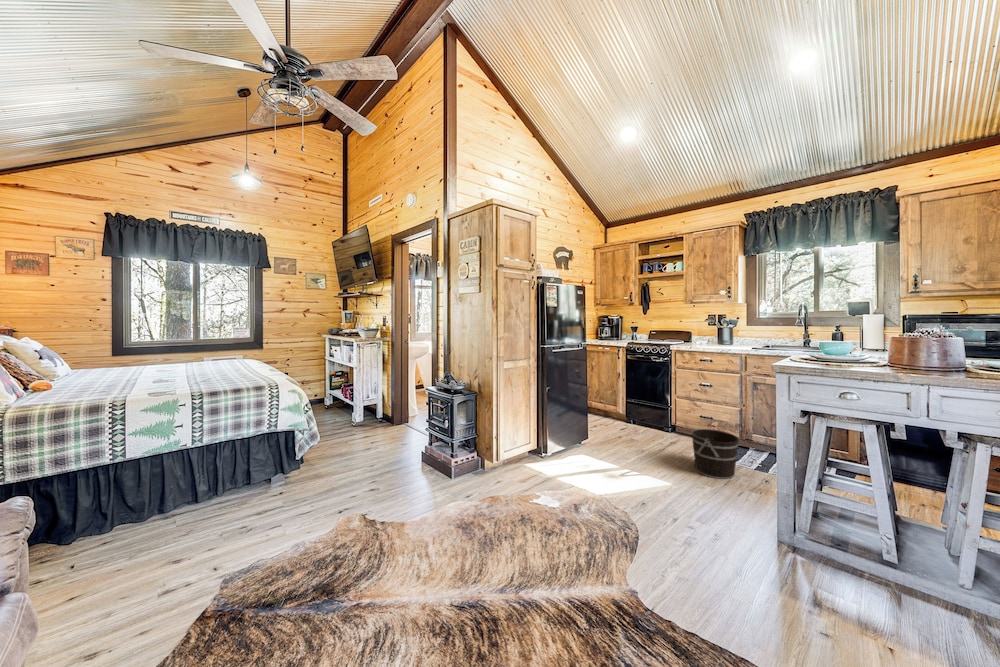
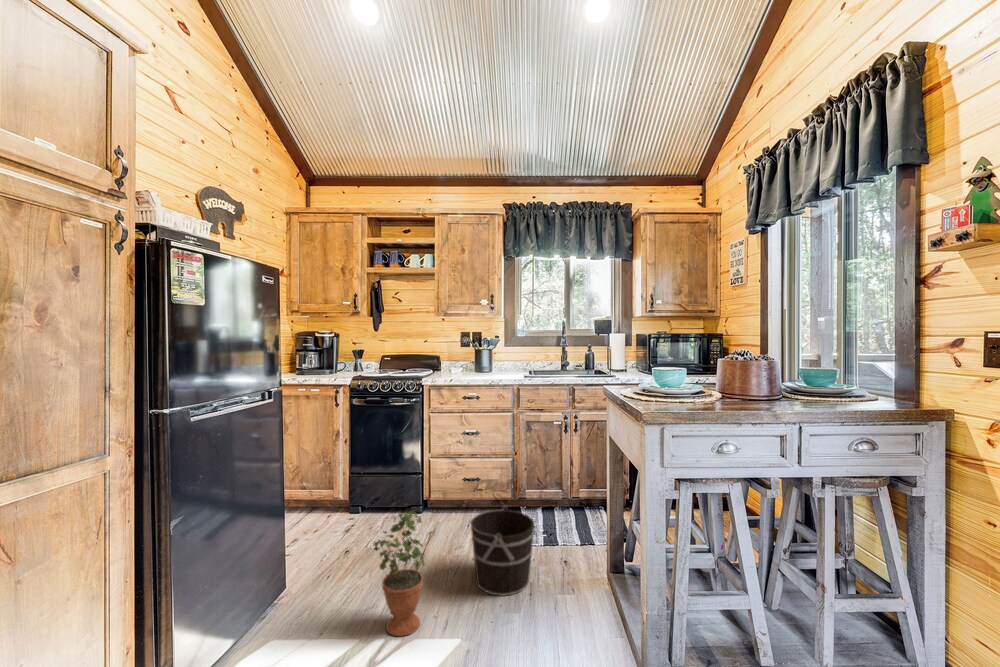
potted plant: none [628,409,657,475] -> present [373,508,425,636]

